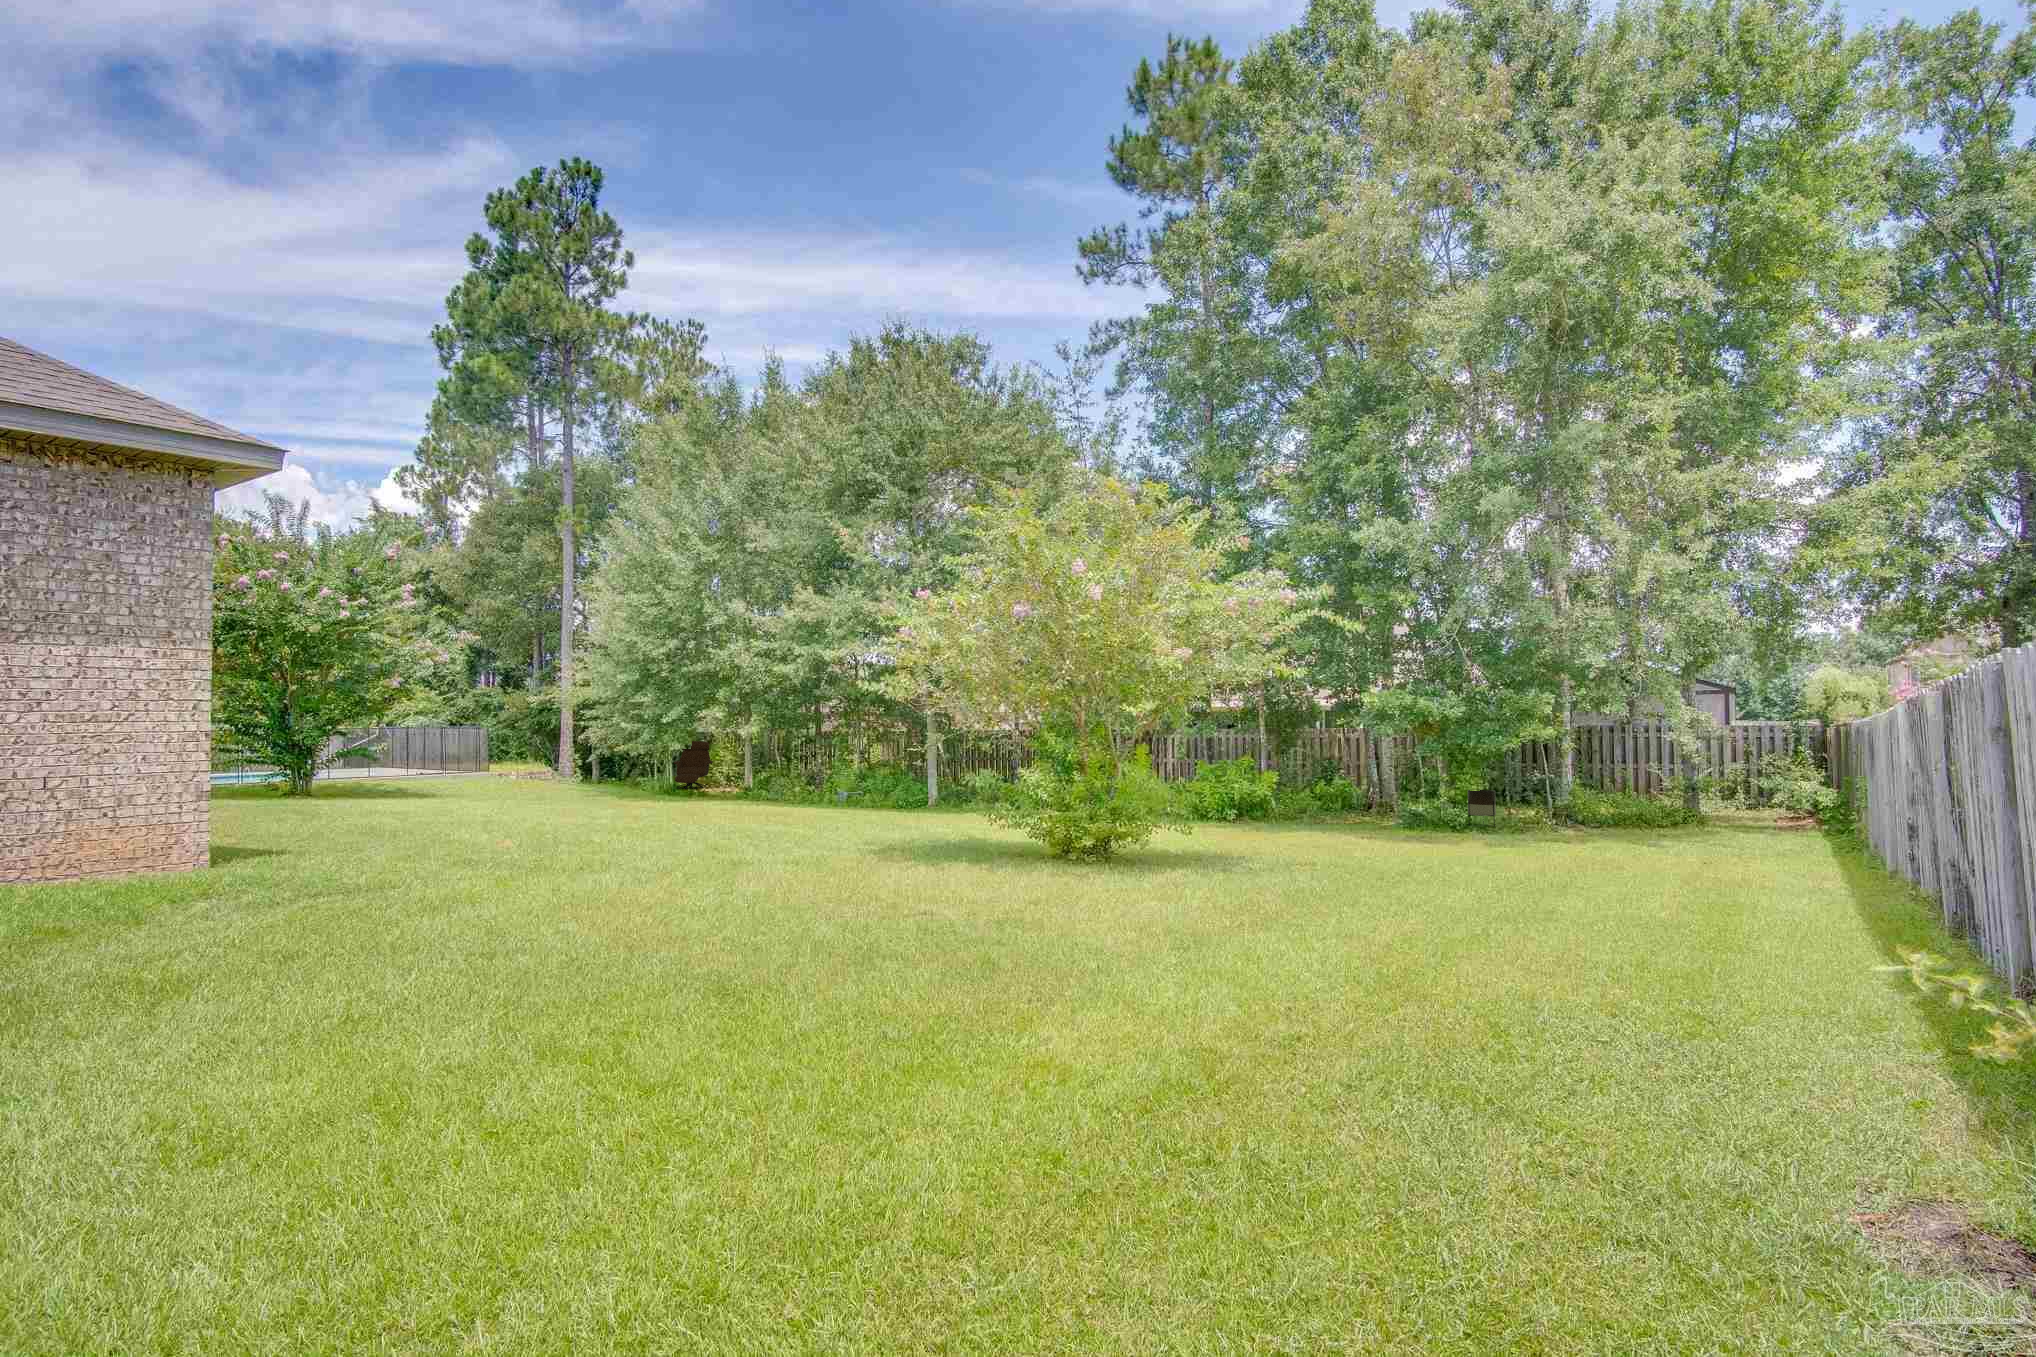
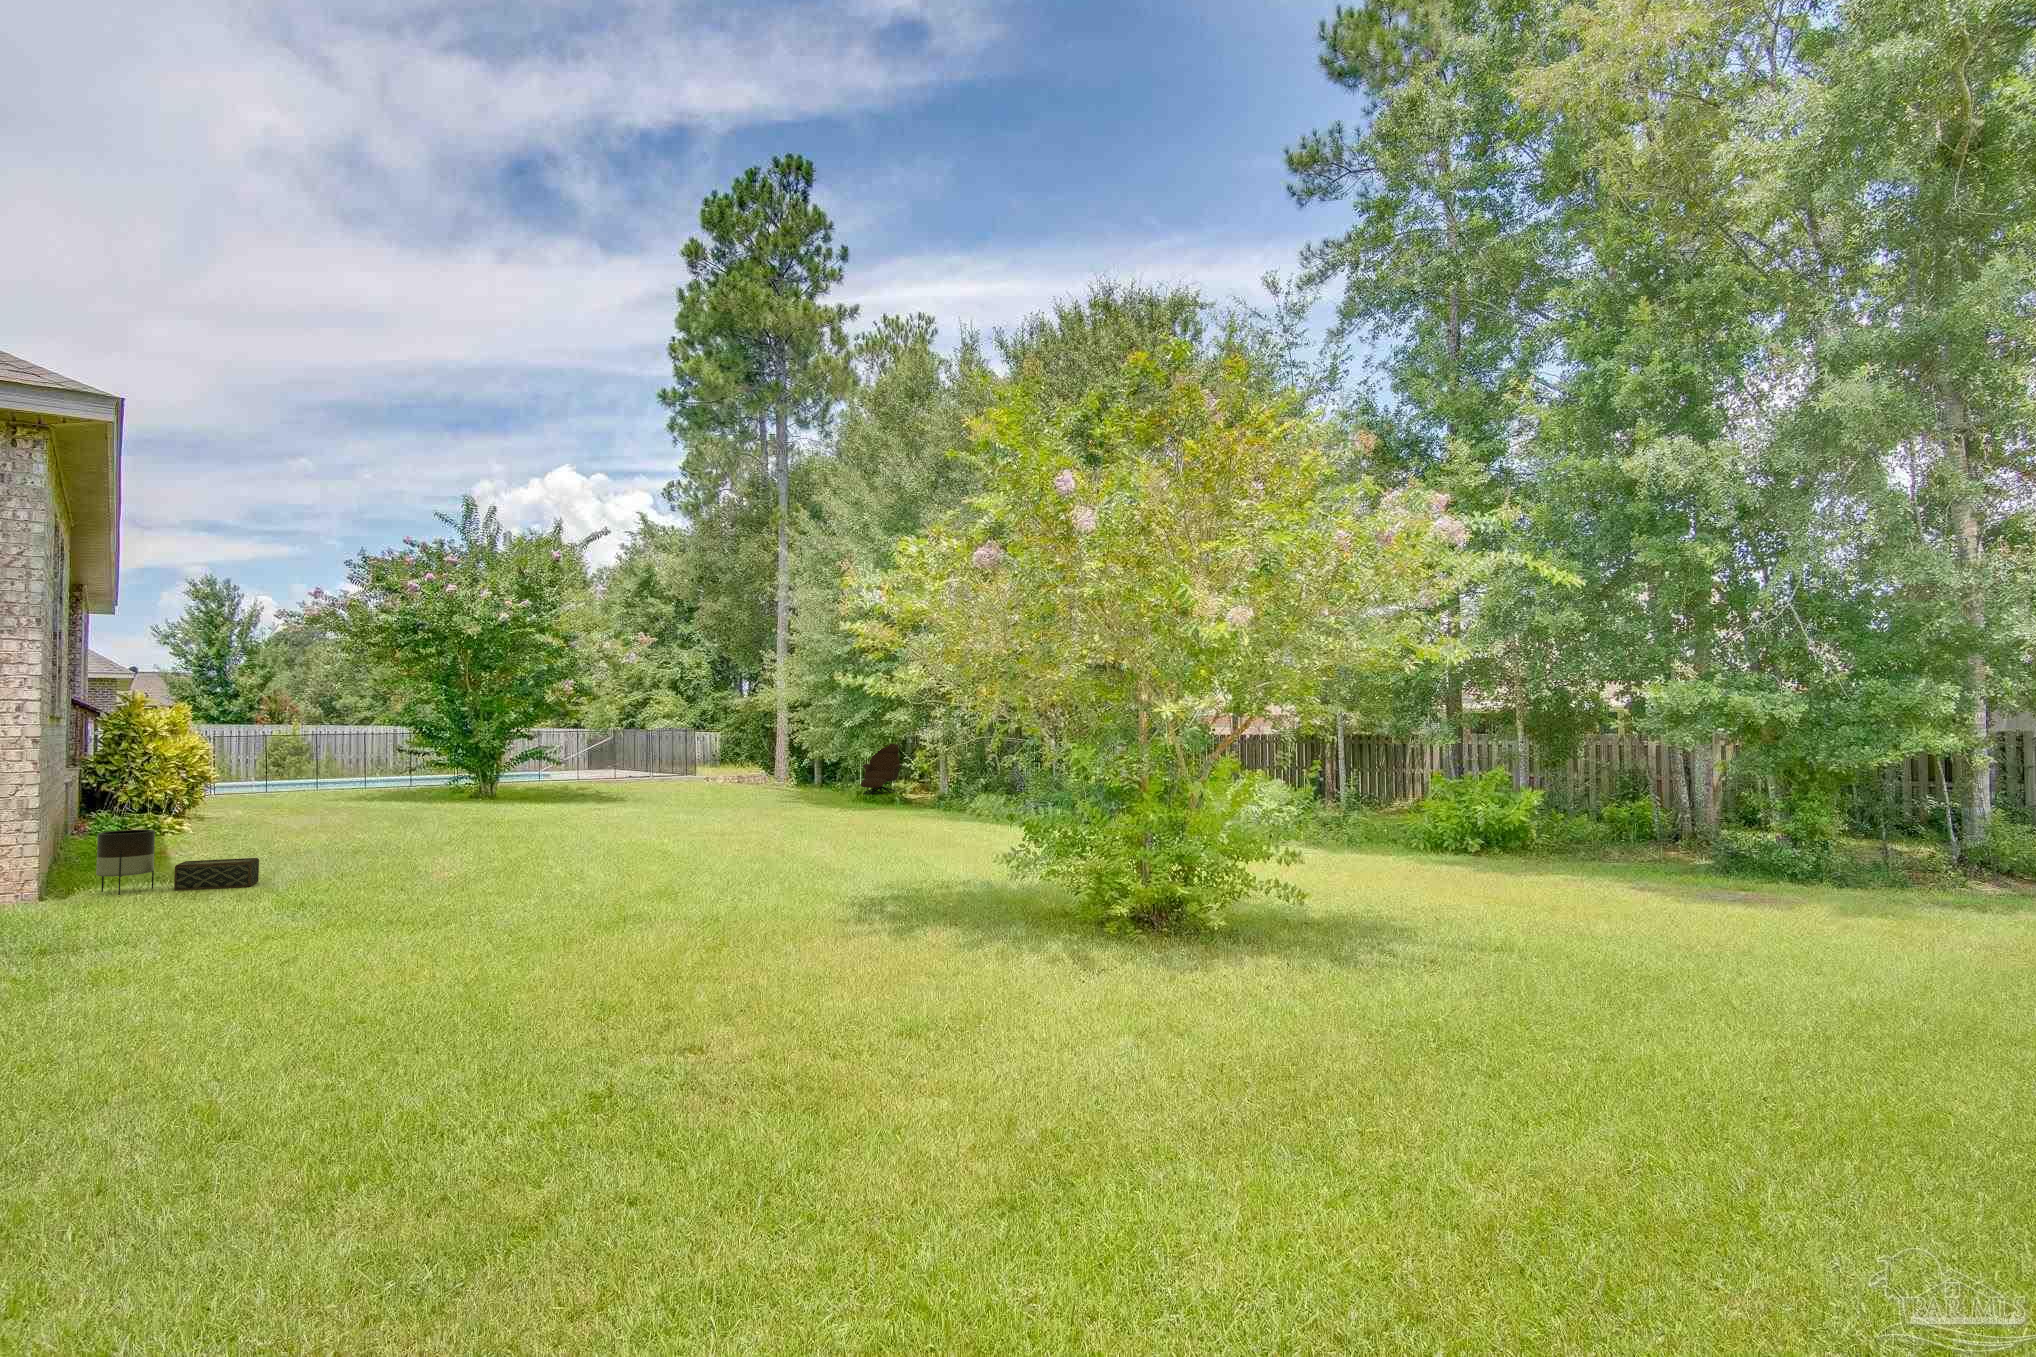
planter: present [1468,790,1496,826] -> present [96,830,155,895]
woven basket: none [109,850,189,883] -> present [174,858,259,891]

